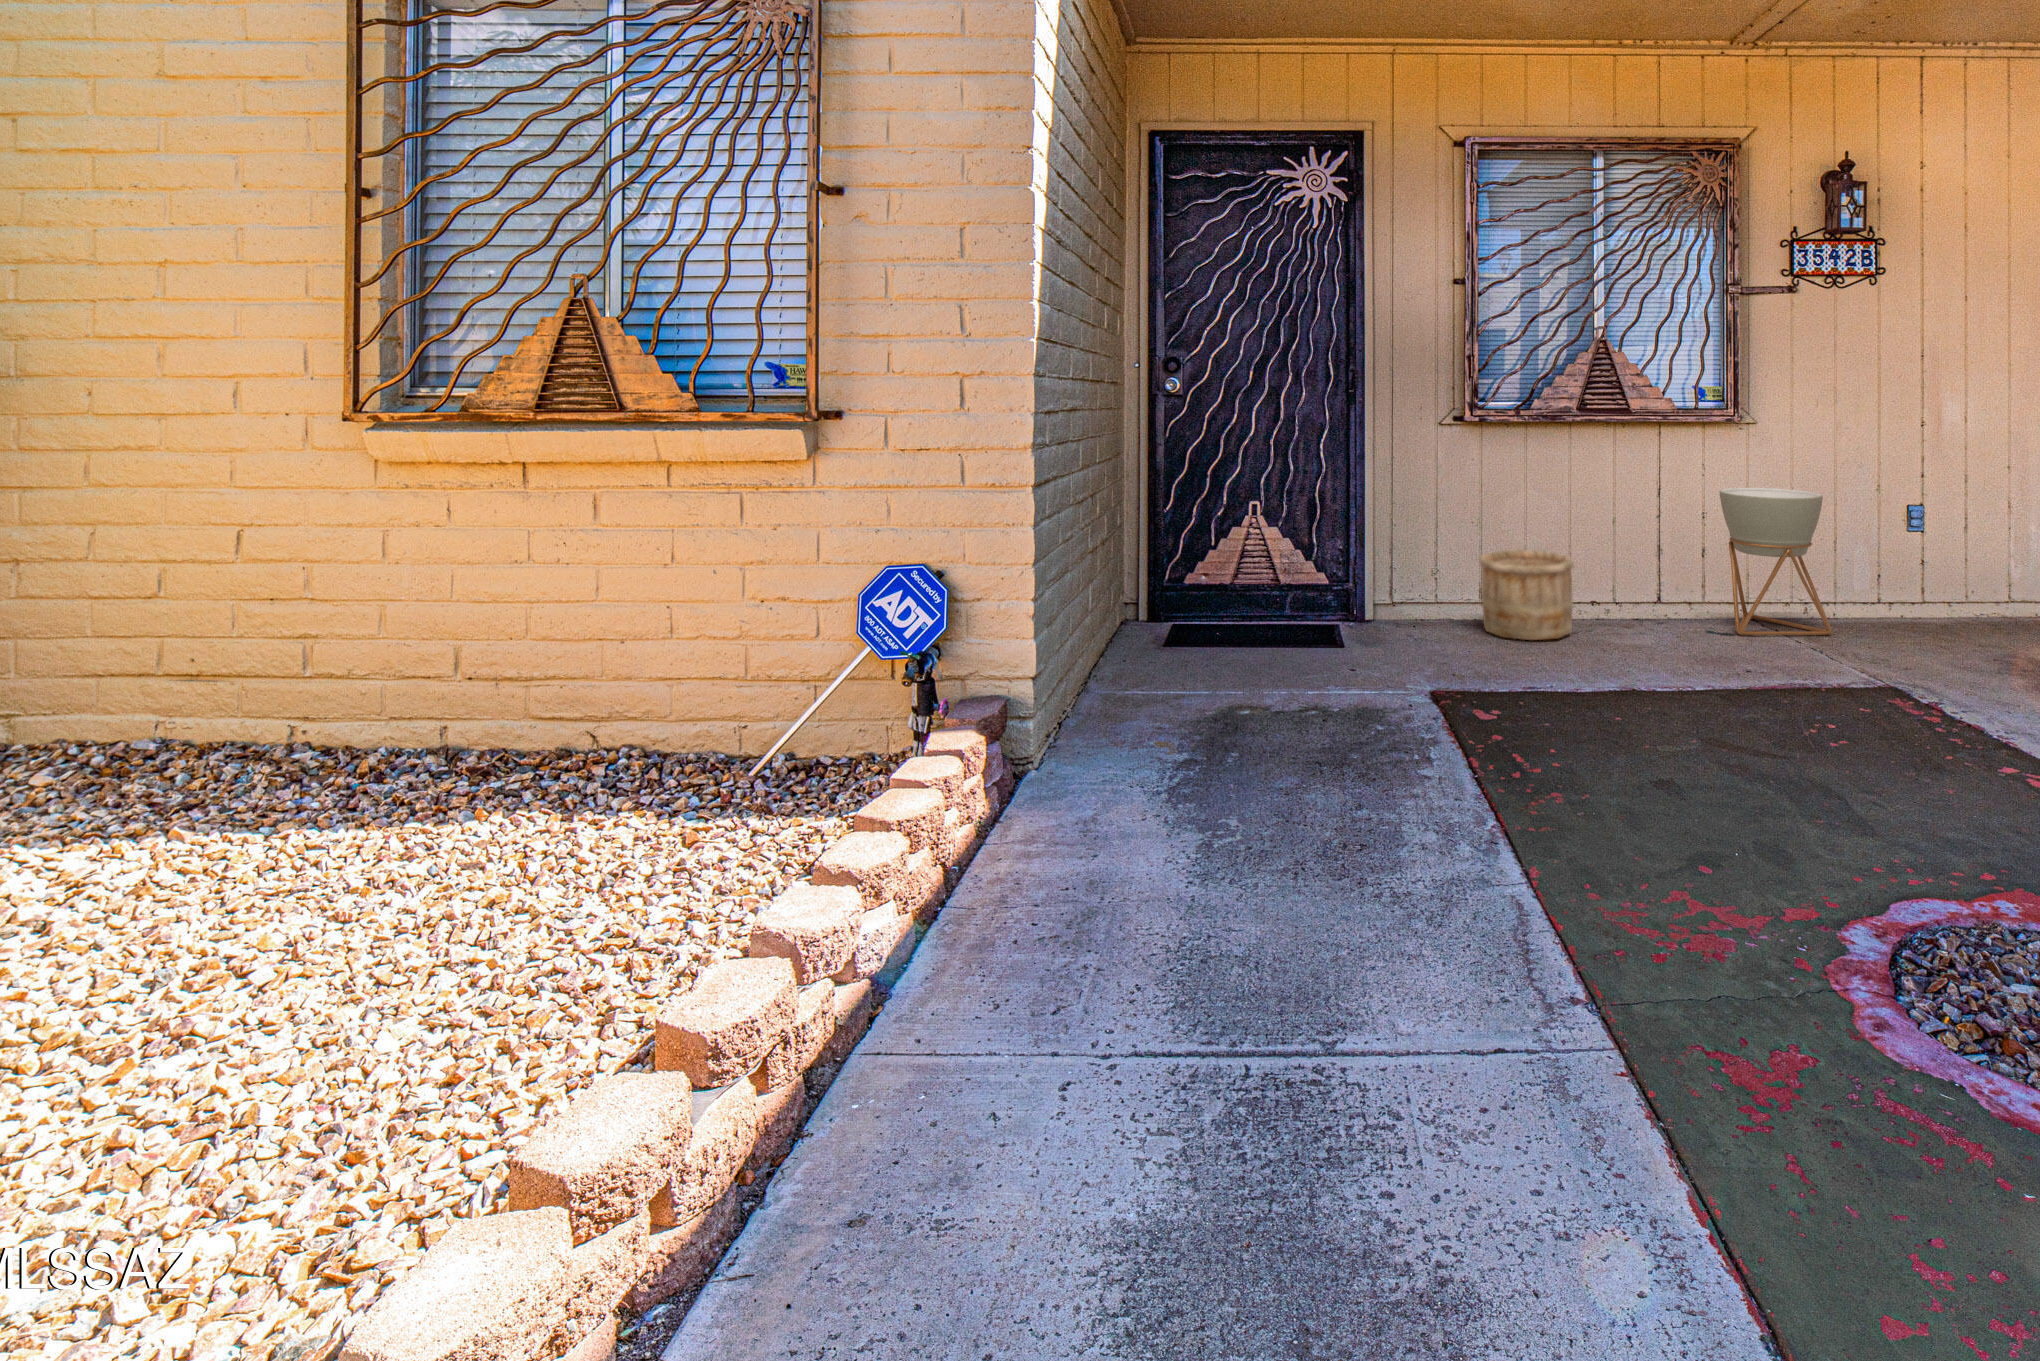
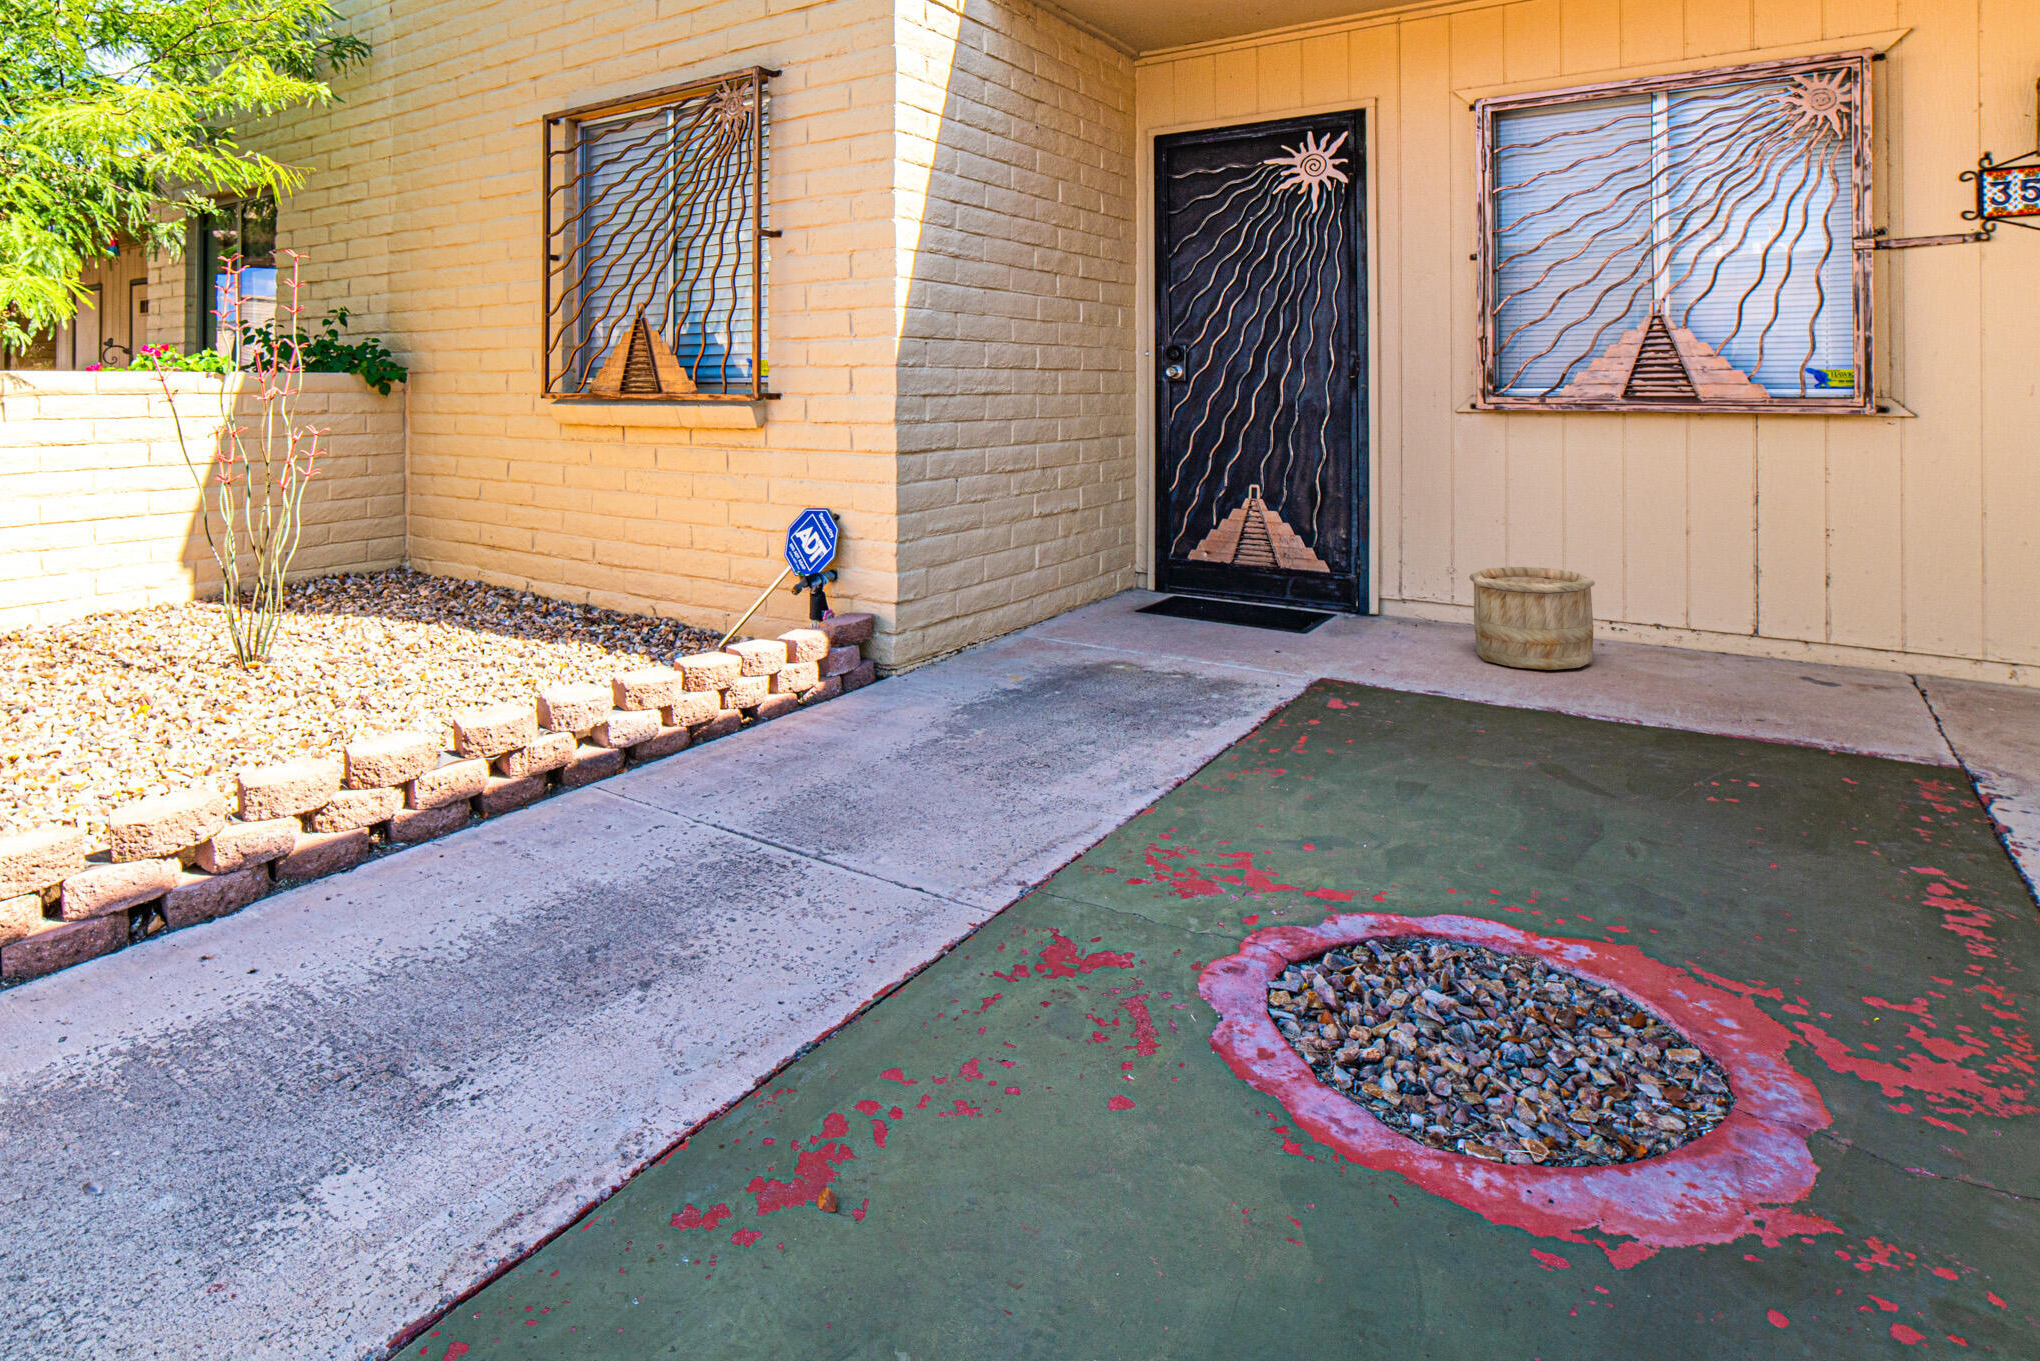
planter: present [1719,488,1832,635] -> none [1824,512,1992,720]

